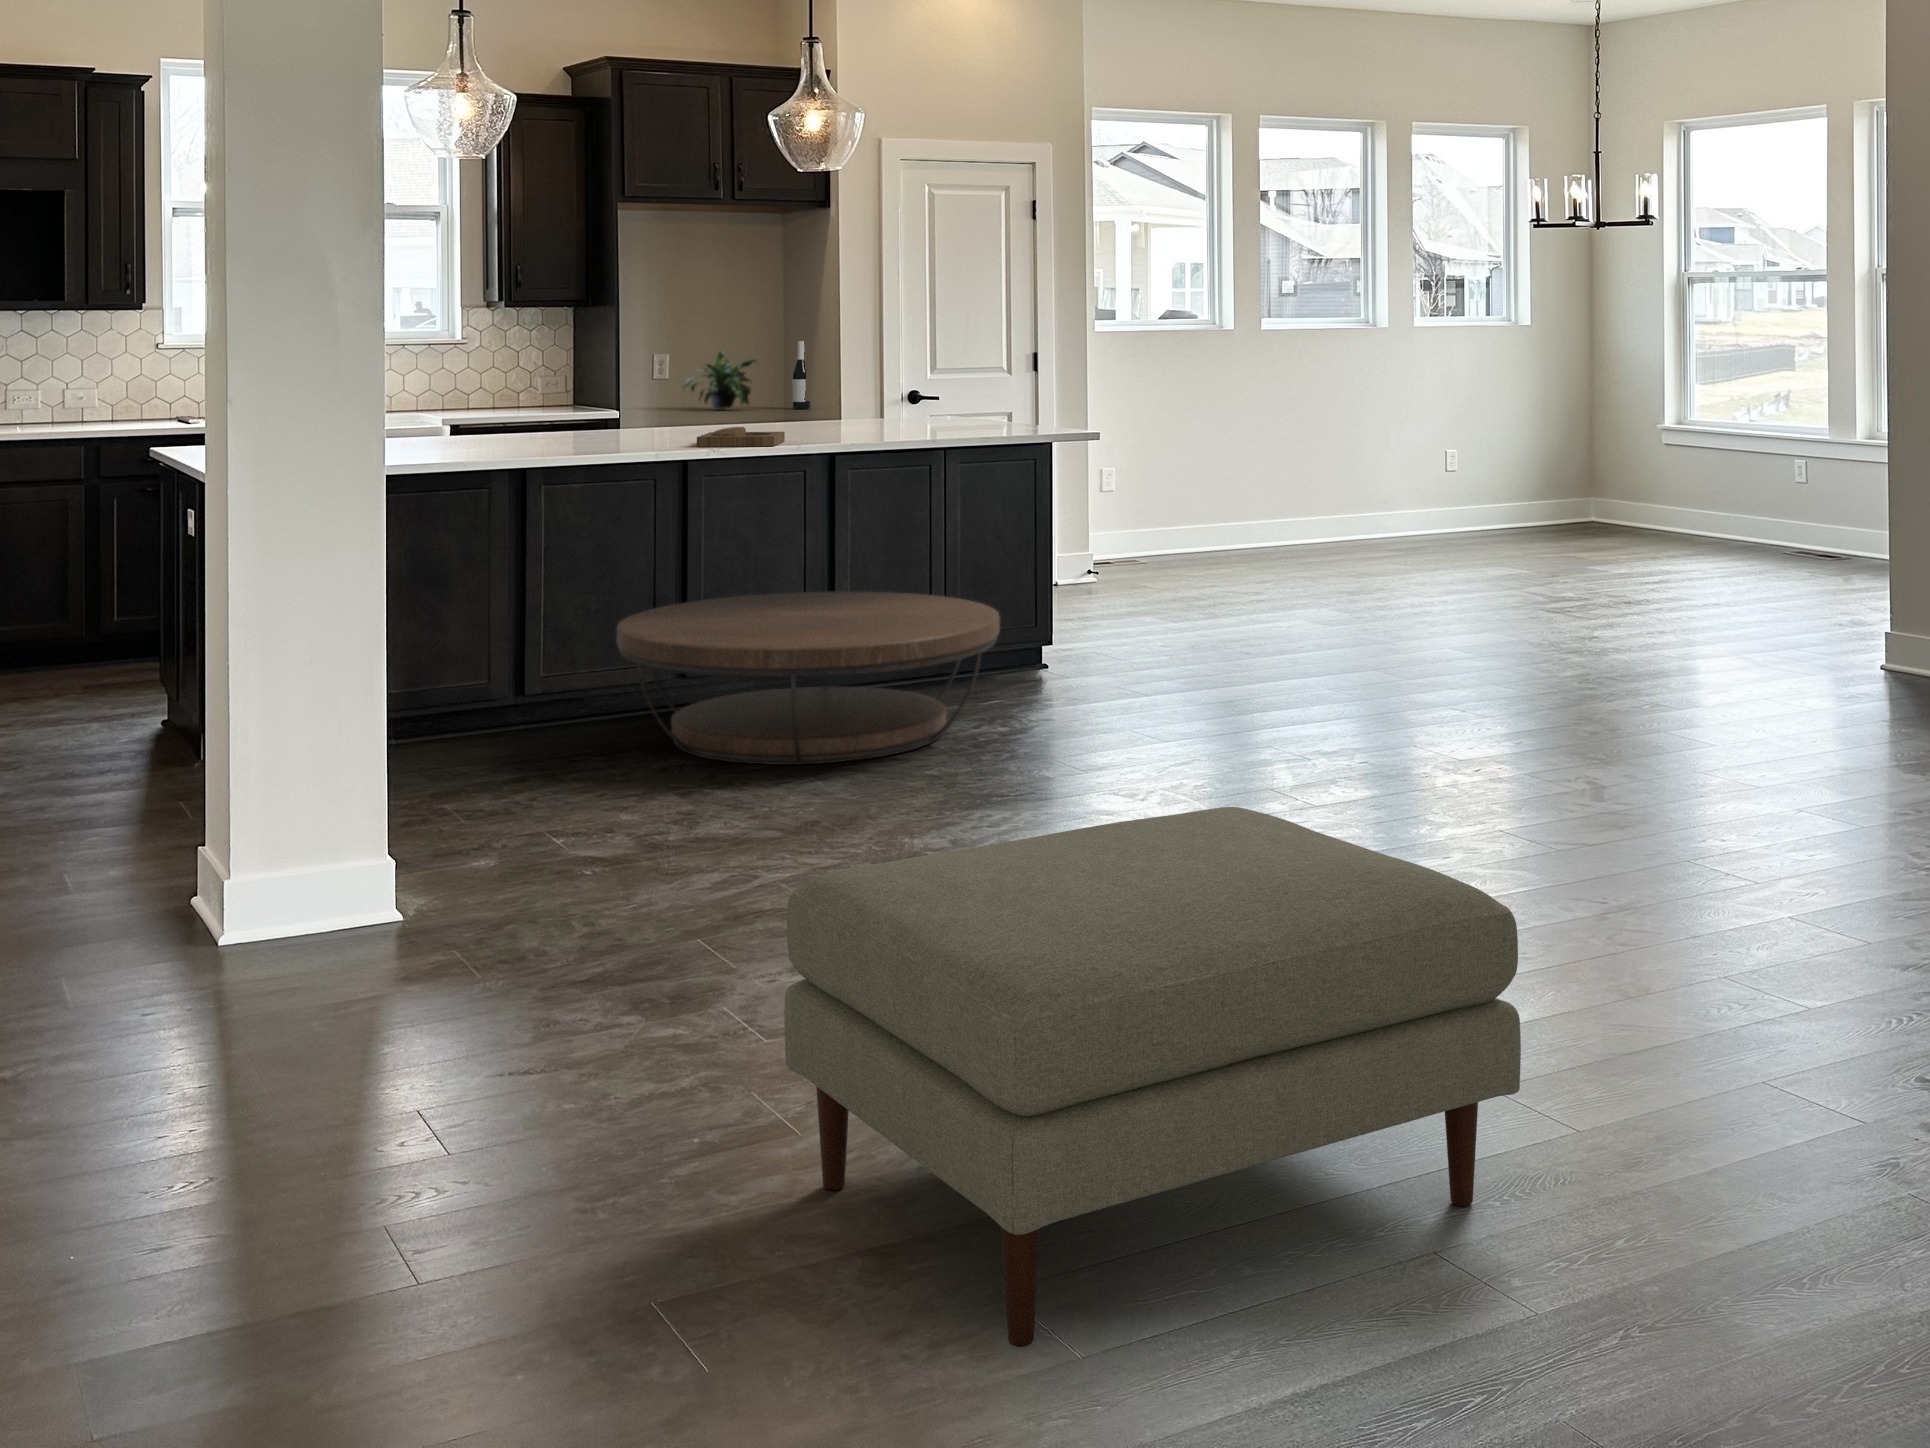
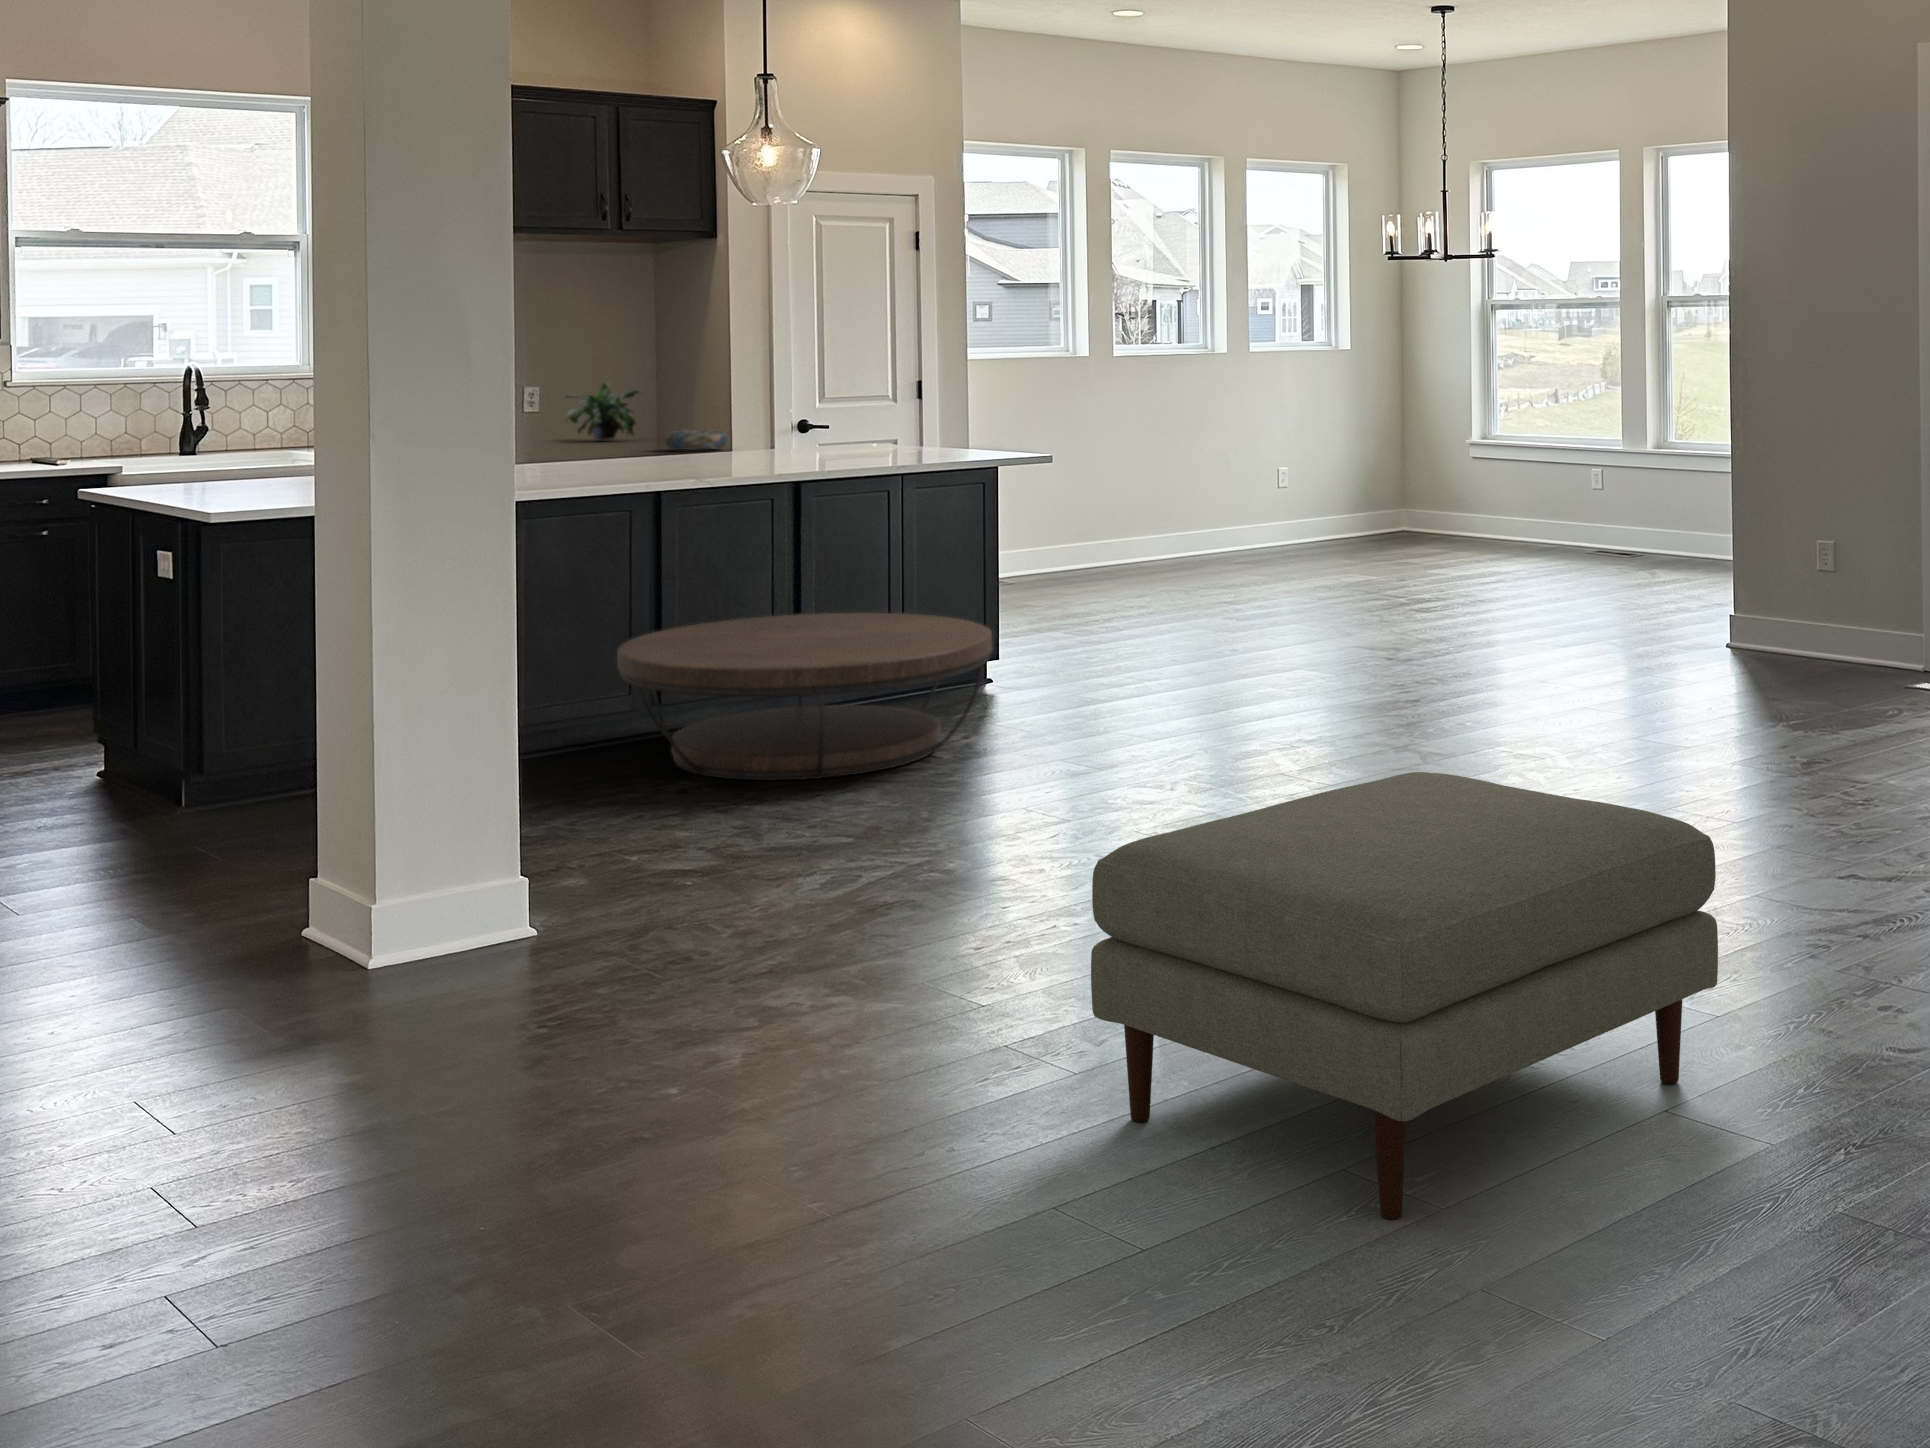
wine bottle: present [792,340,810,409] -> none [677,371,695,439]
decorative bowl: none [754,399,818,421] -> present [665,430,728,450]
tray: present [697,427,785,447] -> none [661,456,740,477]

